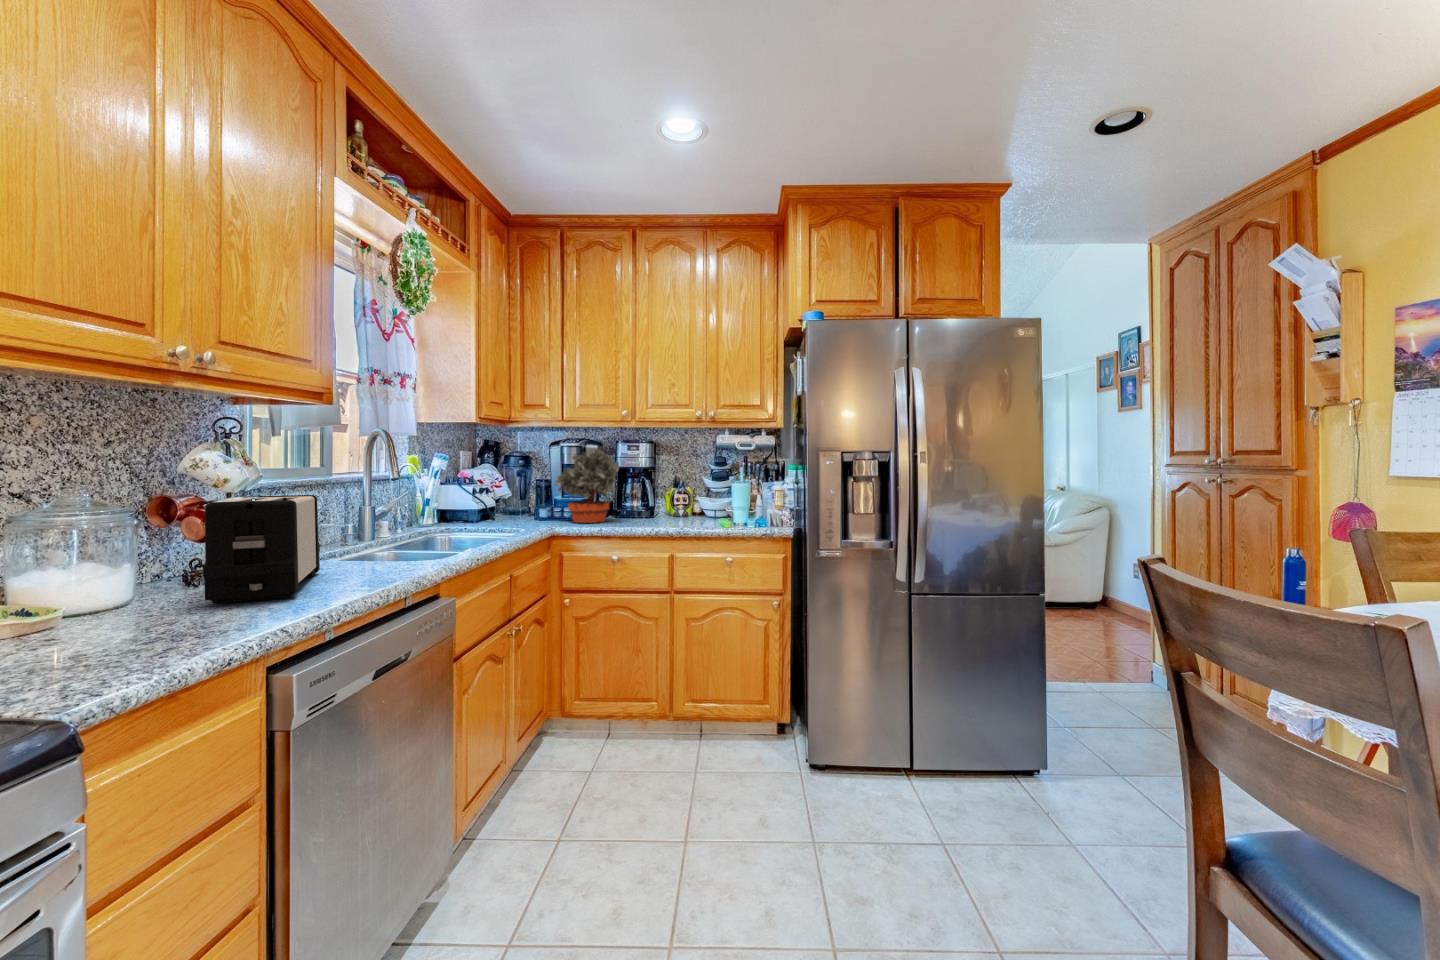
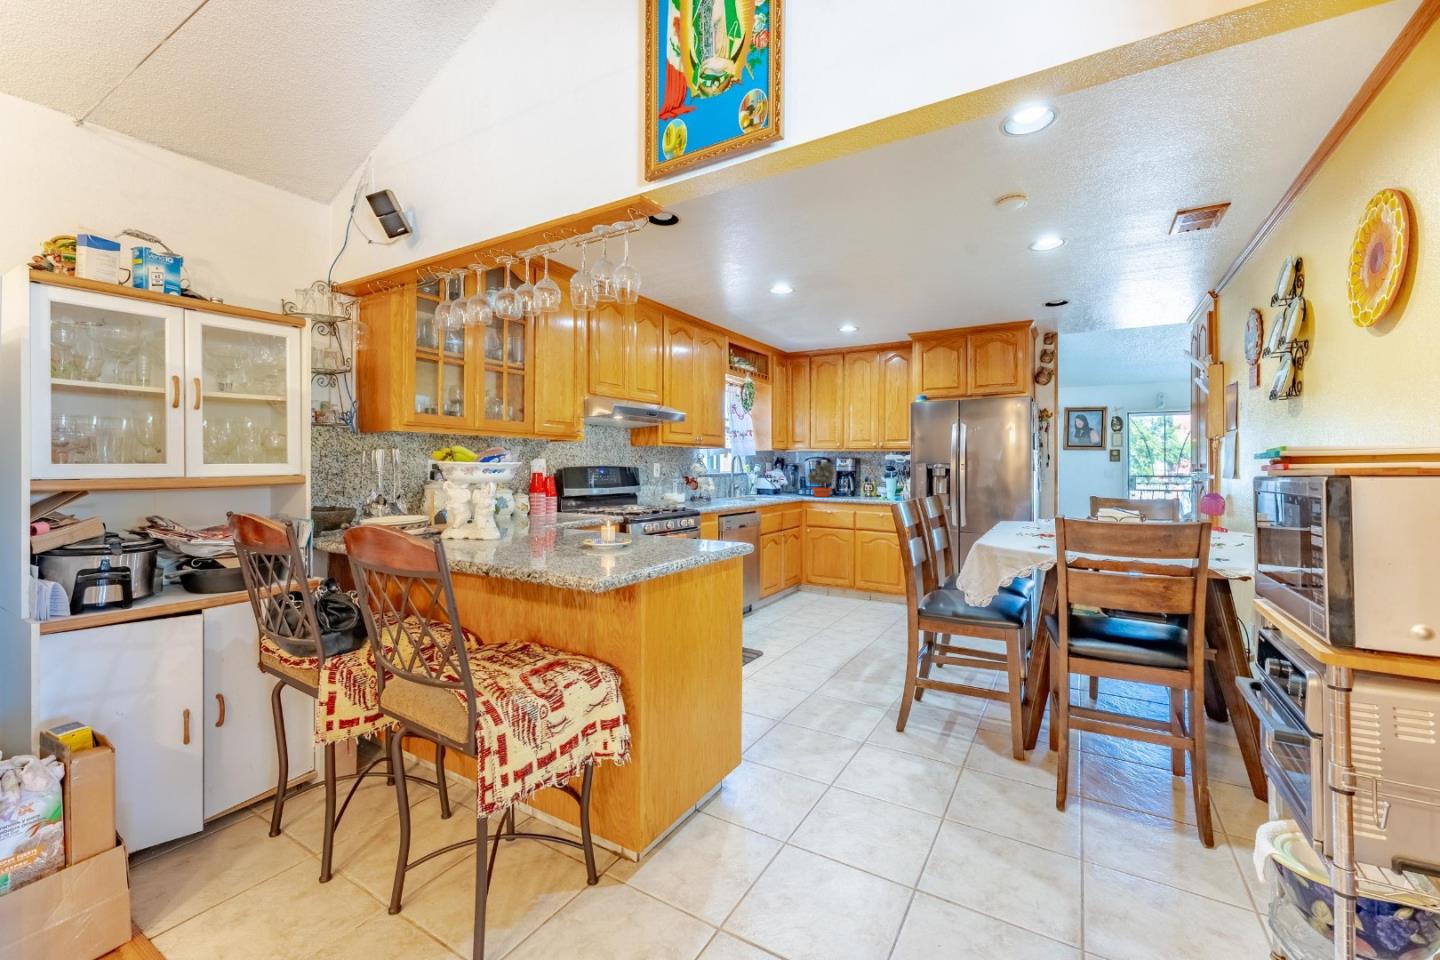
toaster: present [203,495,320,603] -> none [703,478,724,505]

